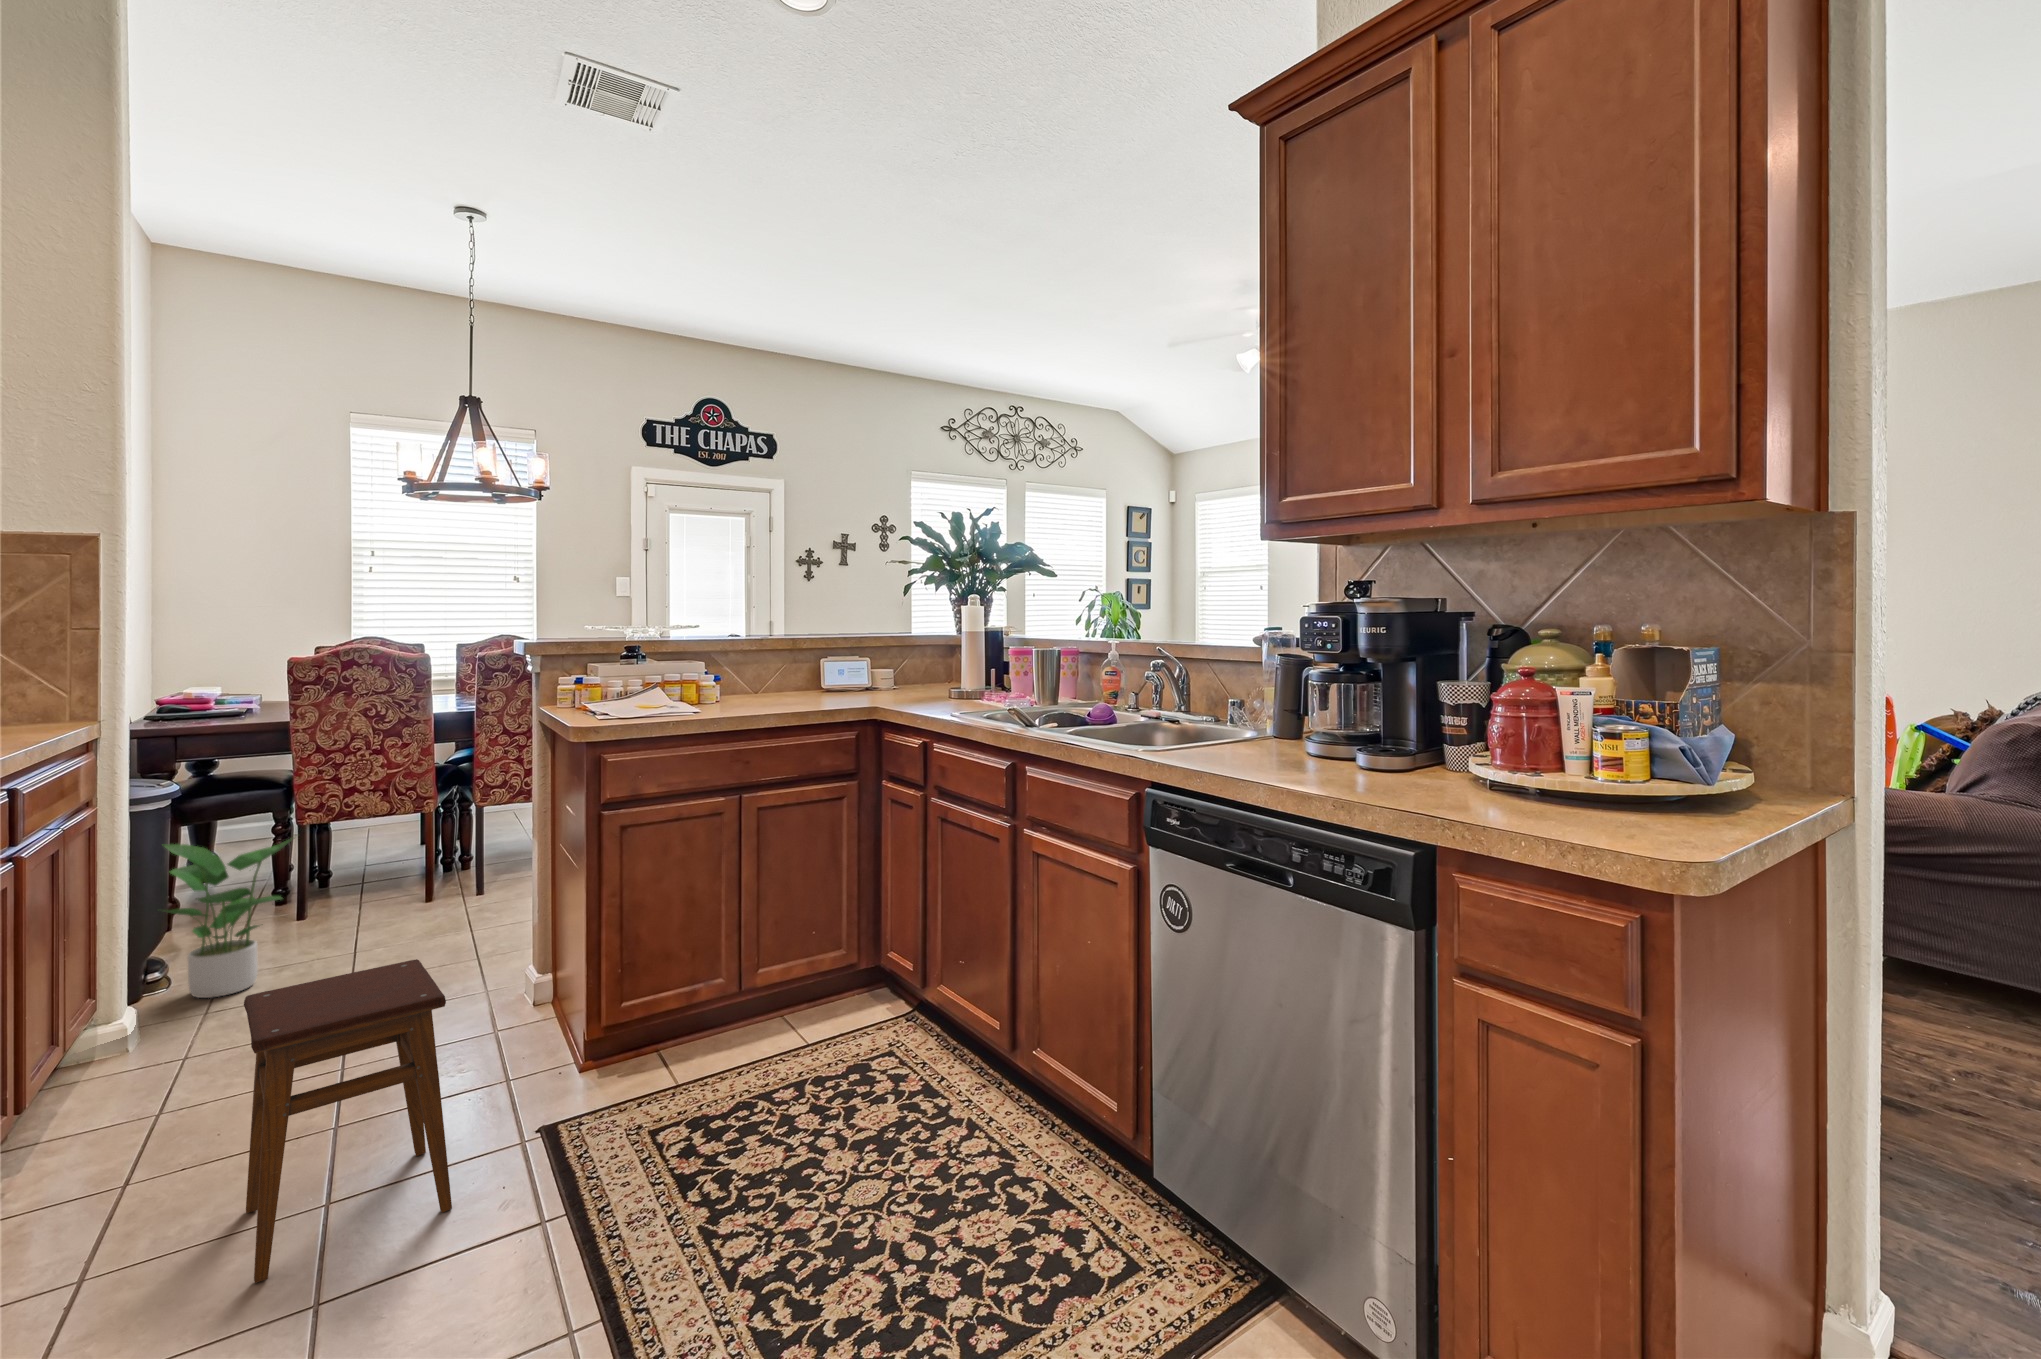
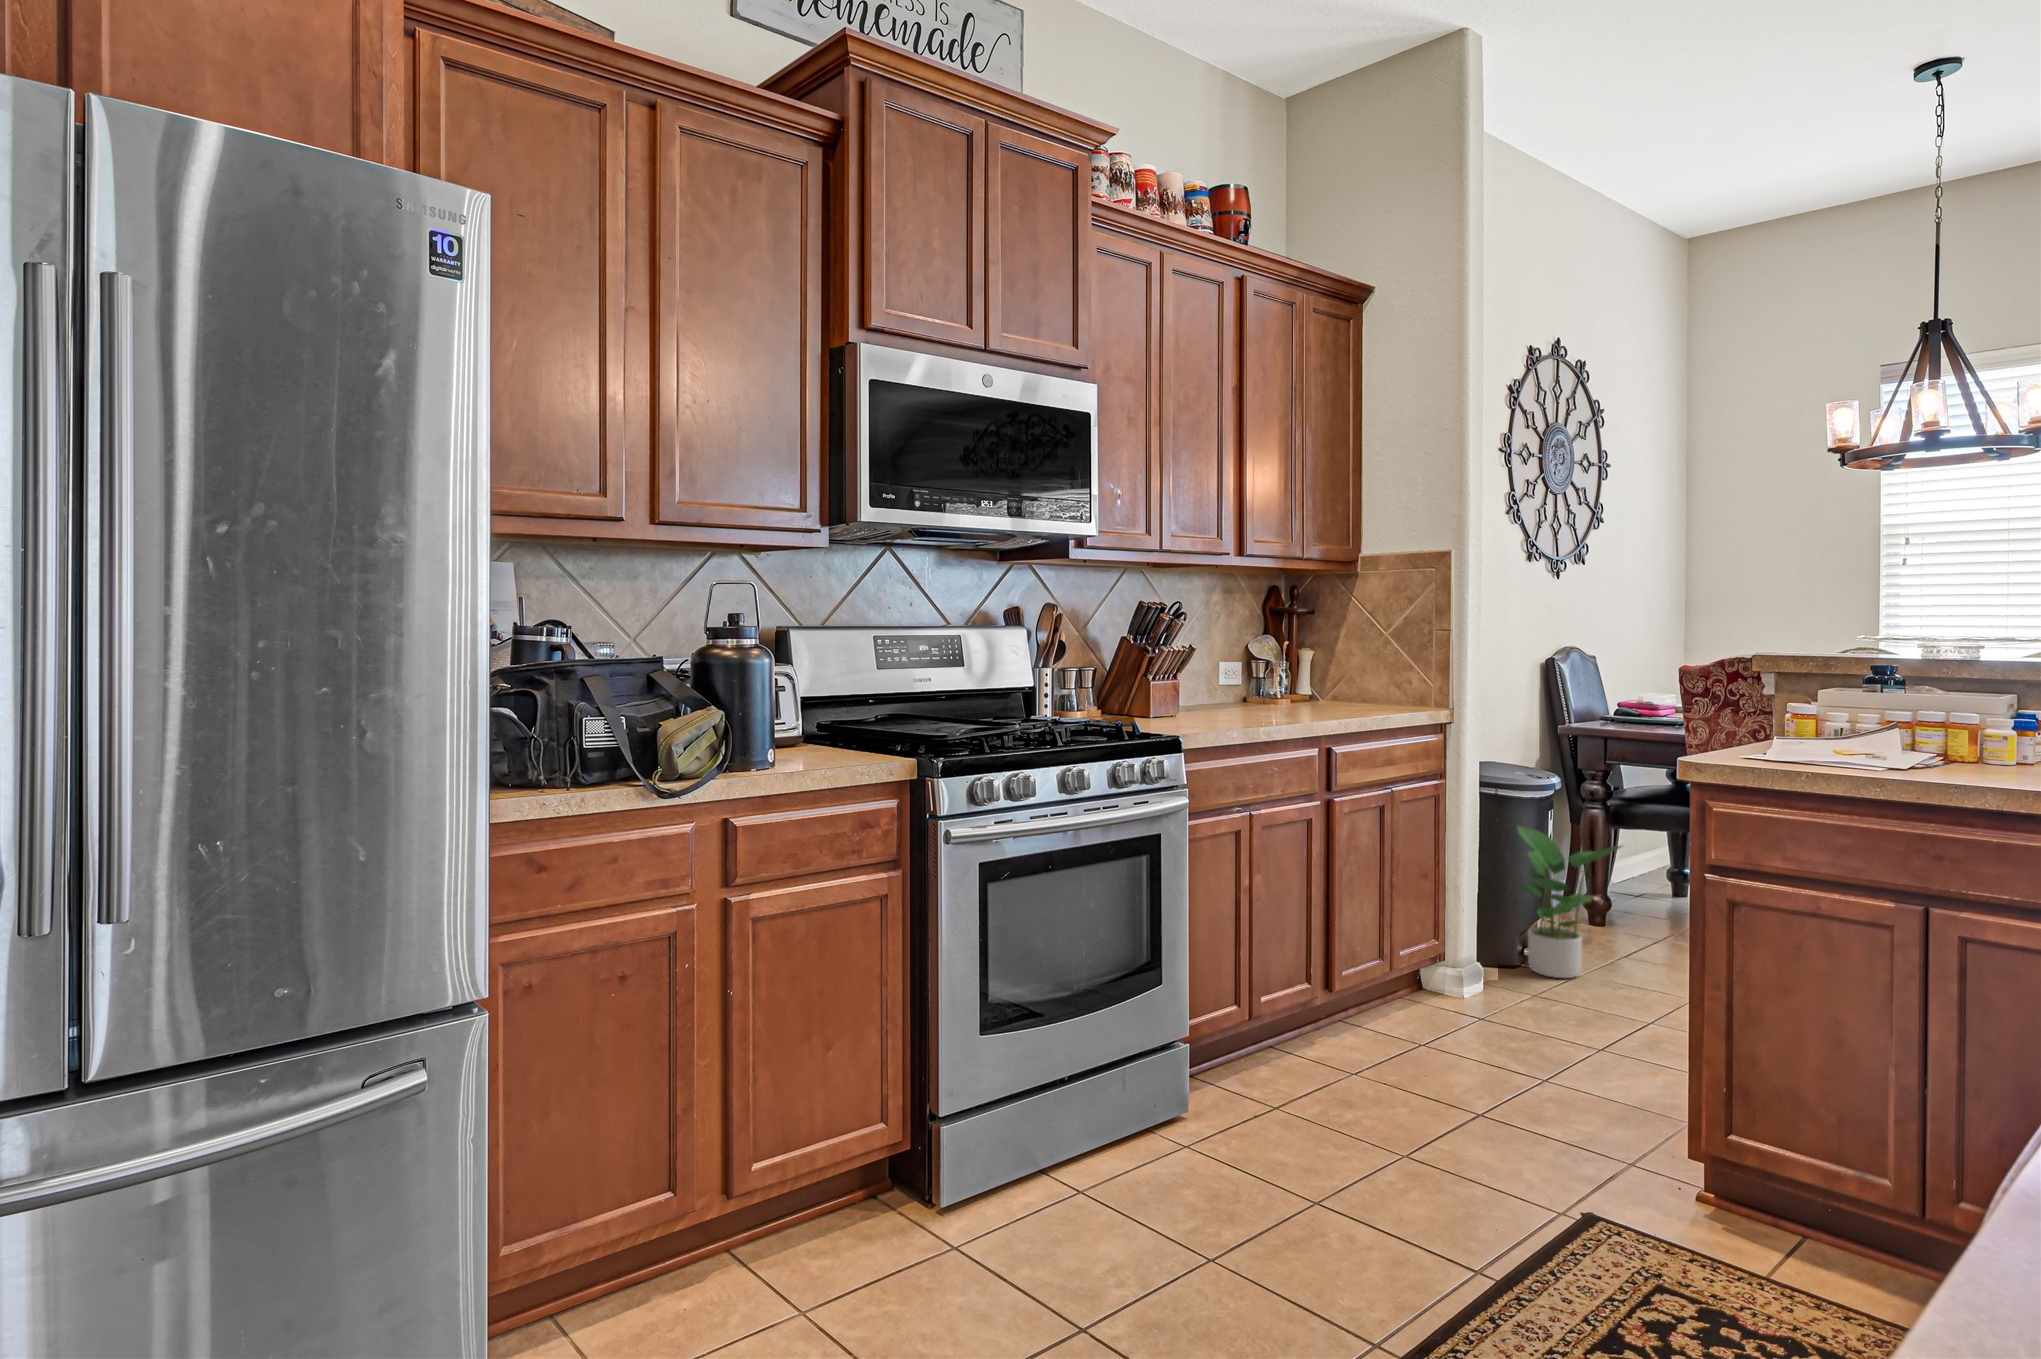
stool: present [244,959,452,1283] -> none [1305,940,1489,1207]

